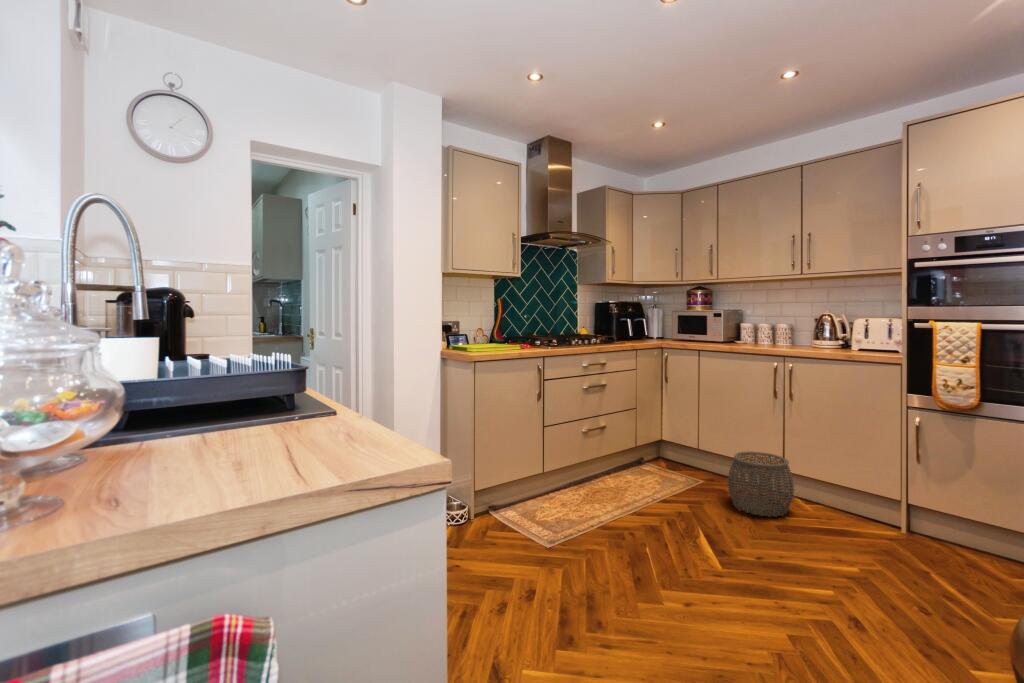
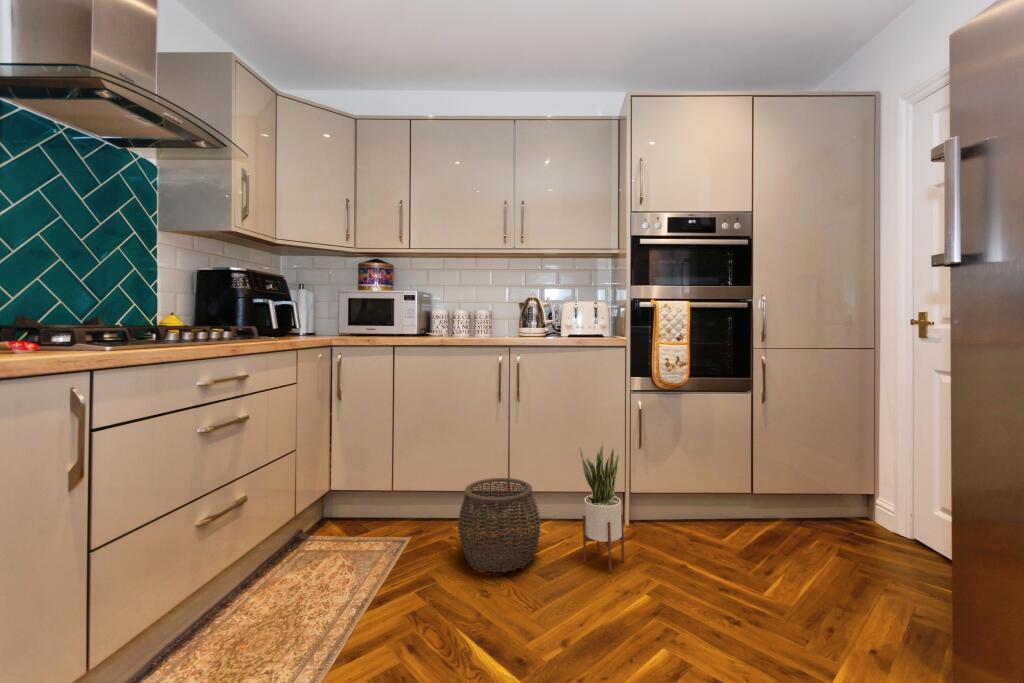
potted plant: none [819,438,868,542] -> present [579,442,624,573]

